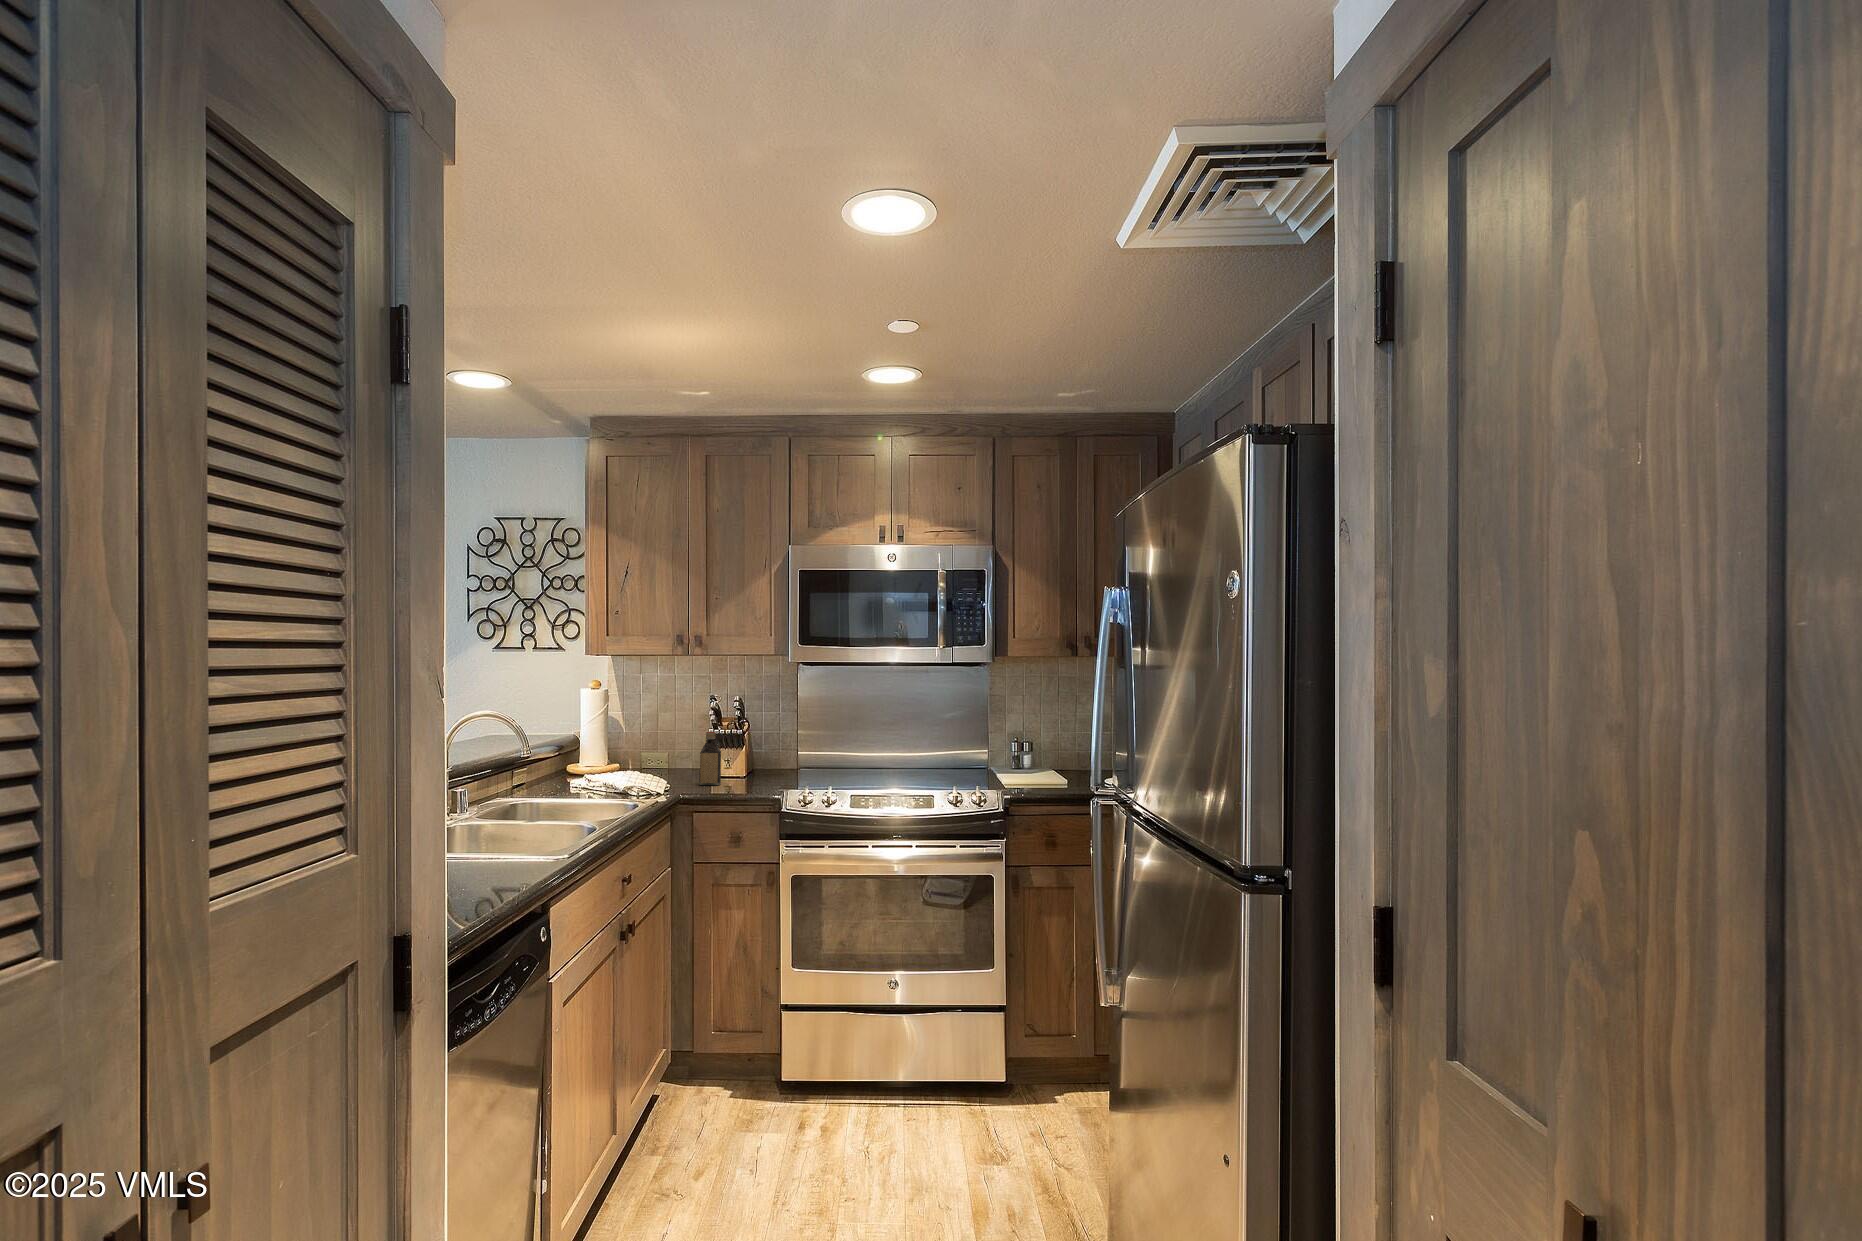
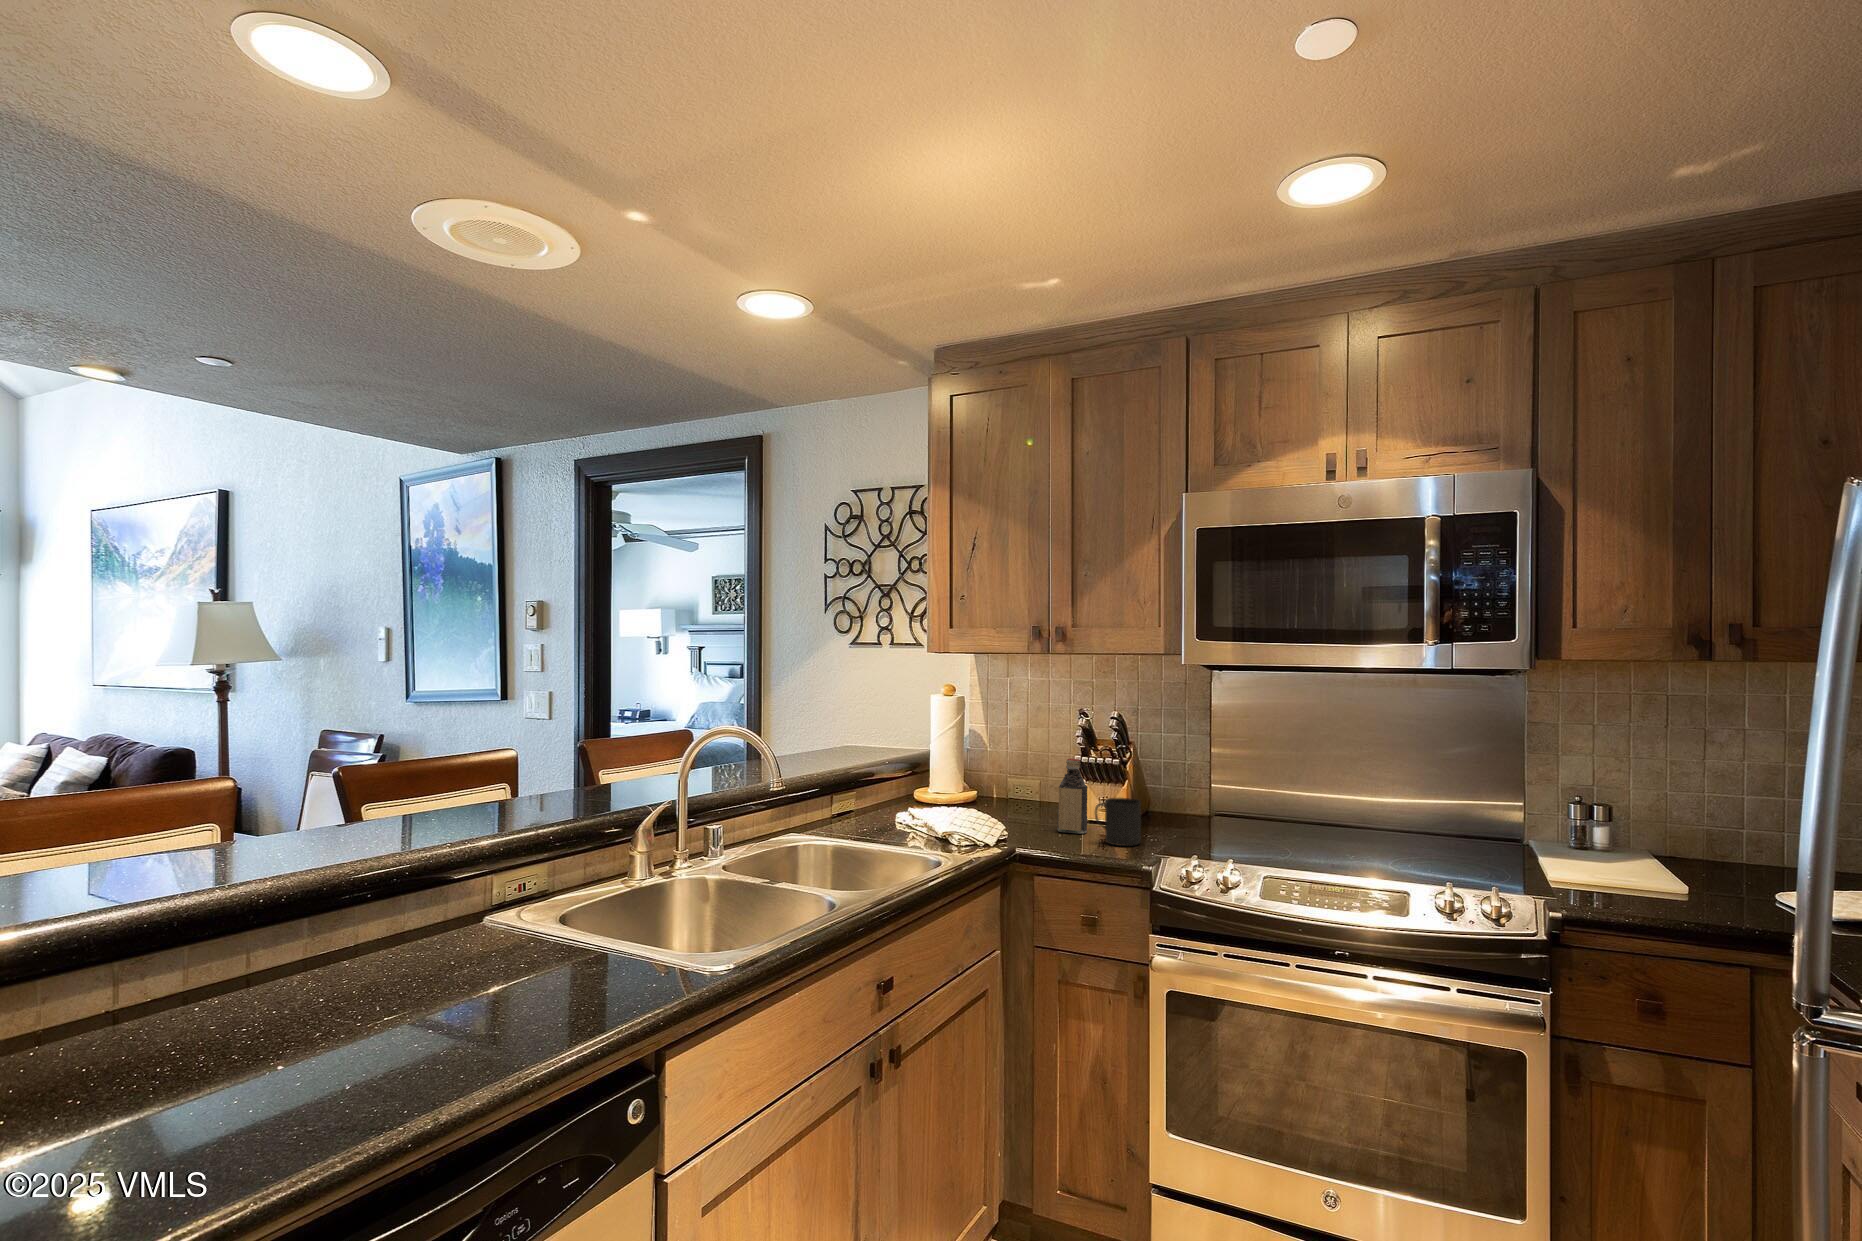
mug: none [731,757,763,789] -> present [1095,798,1141,846]

